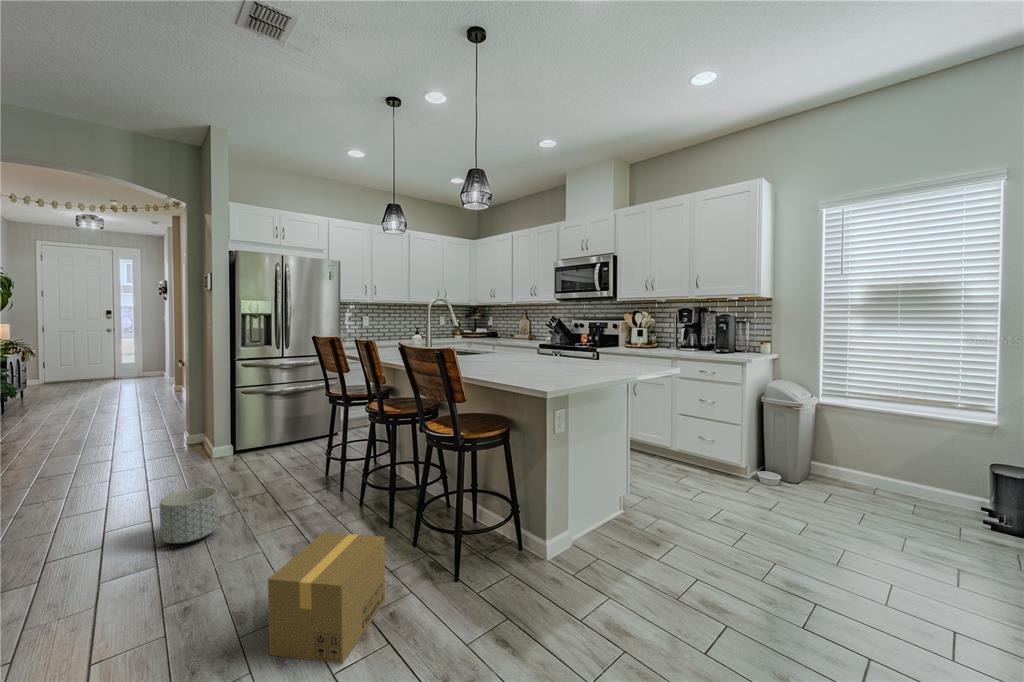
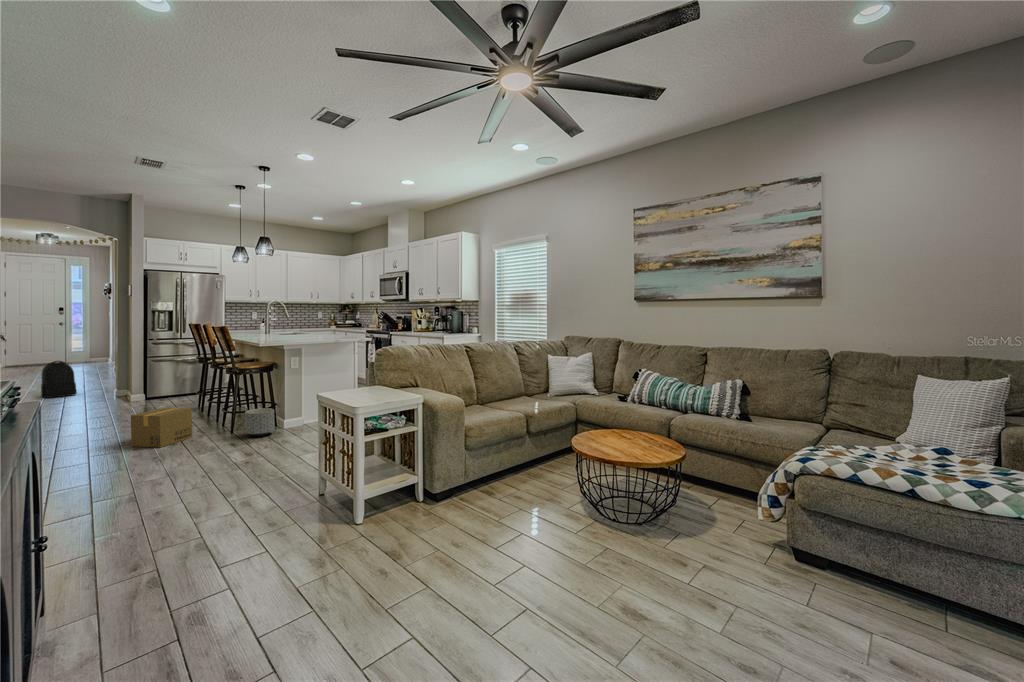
backpack: none [77,391,130,450] -> present [41,361,77,398]
planter: present [160,487,218,544] -> present [245,408,275,436]

